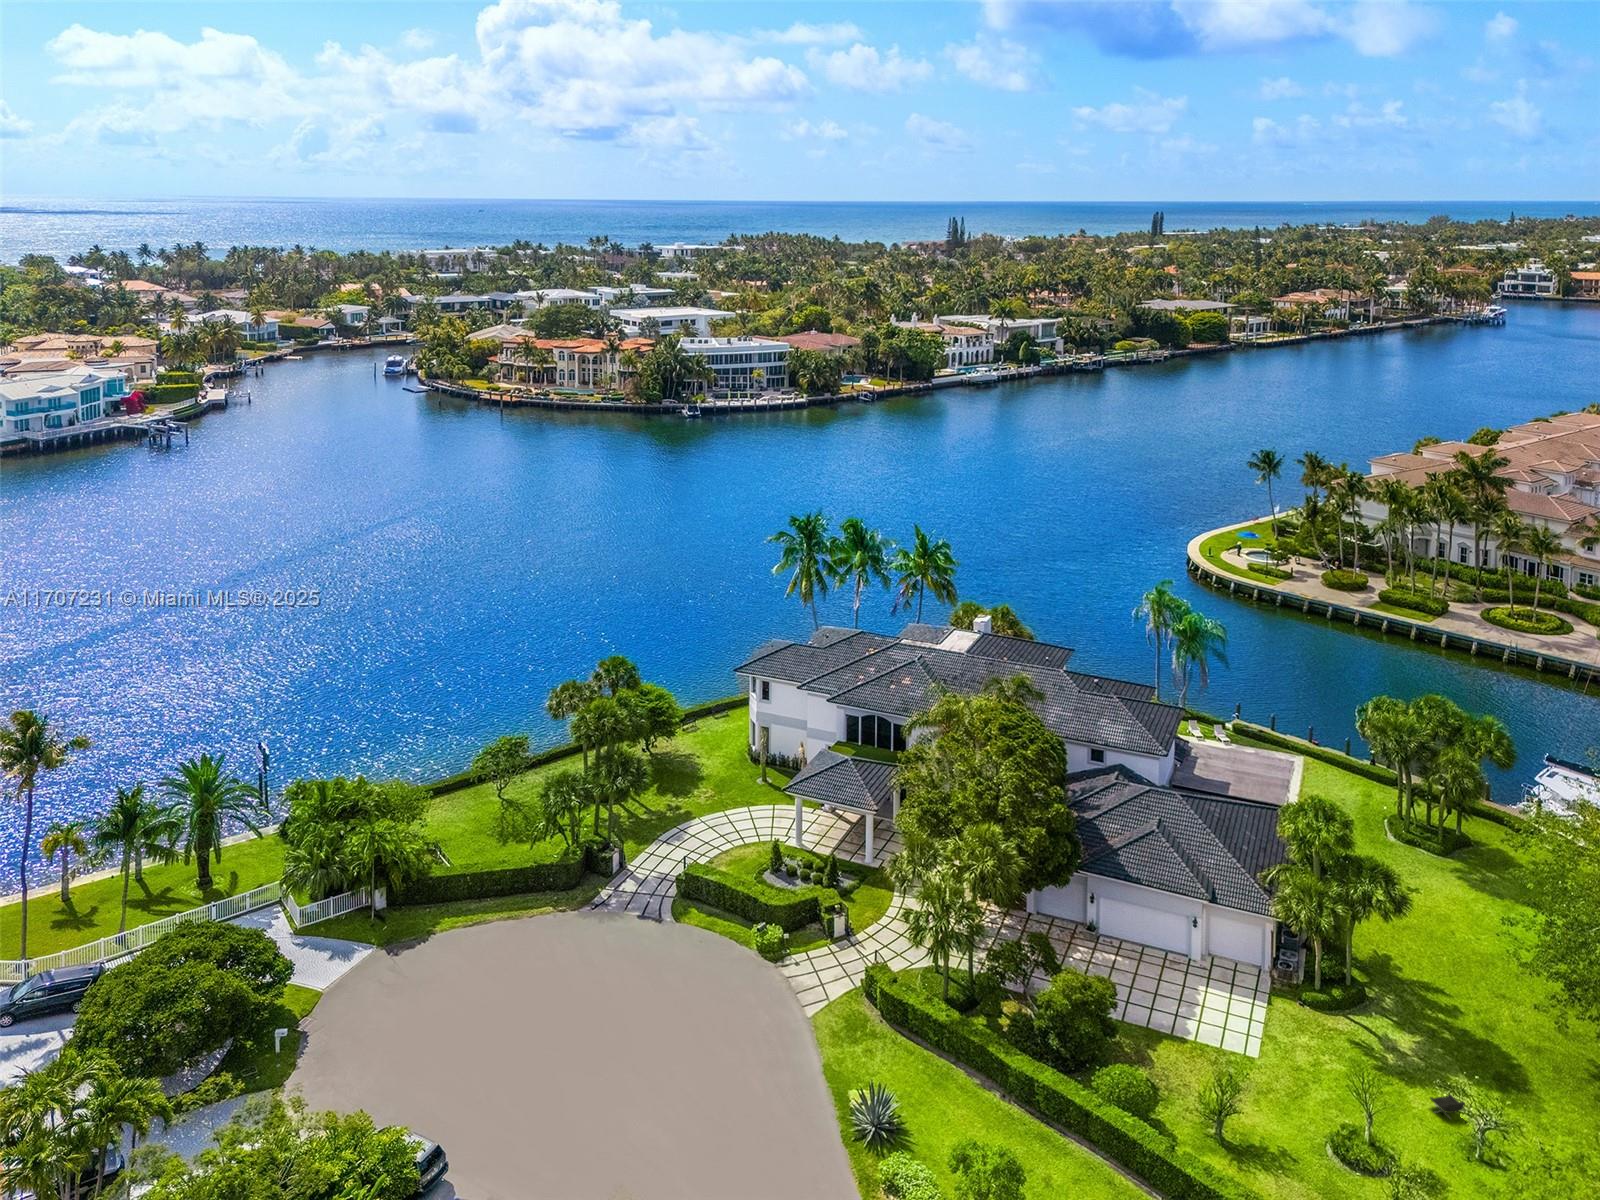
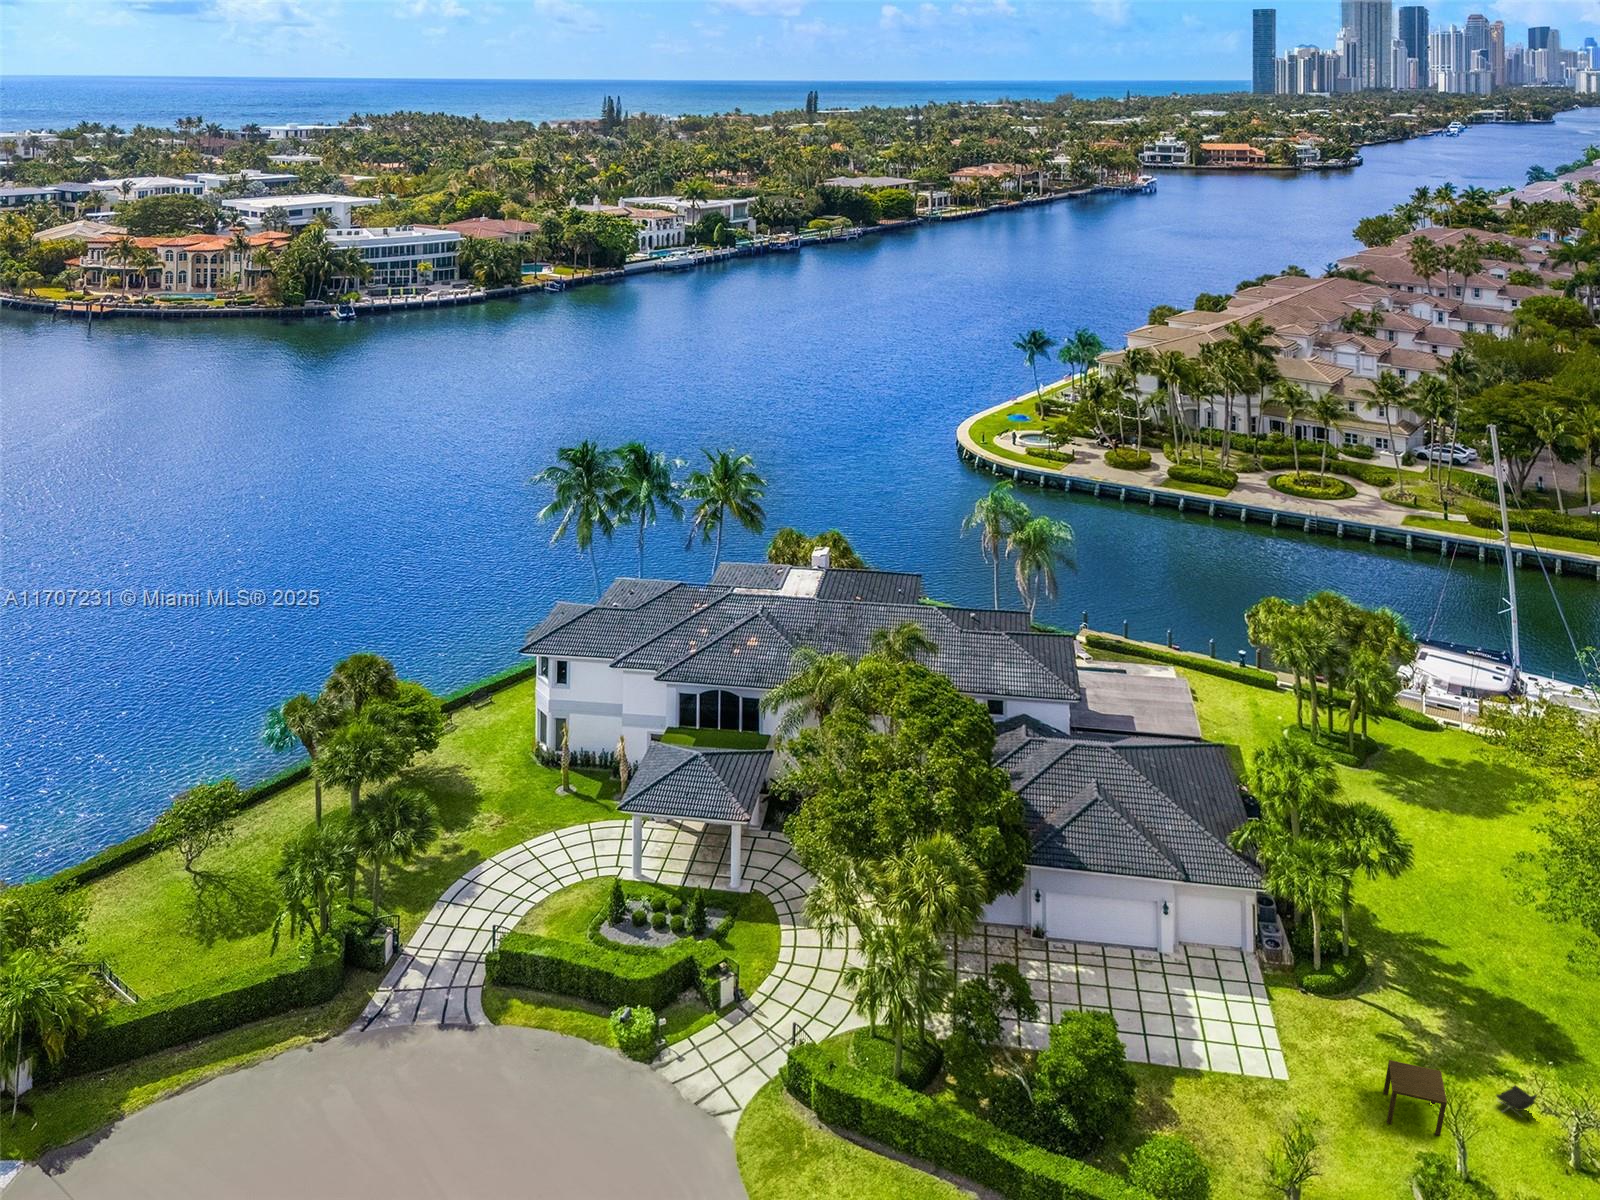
dining table: none [1329,1054,1382,1118] -> present [1383,1060,1447,1136]

